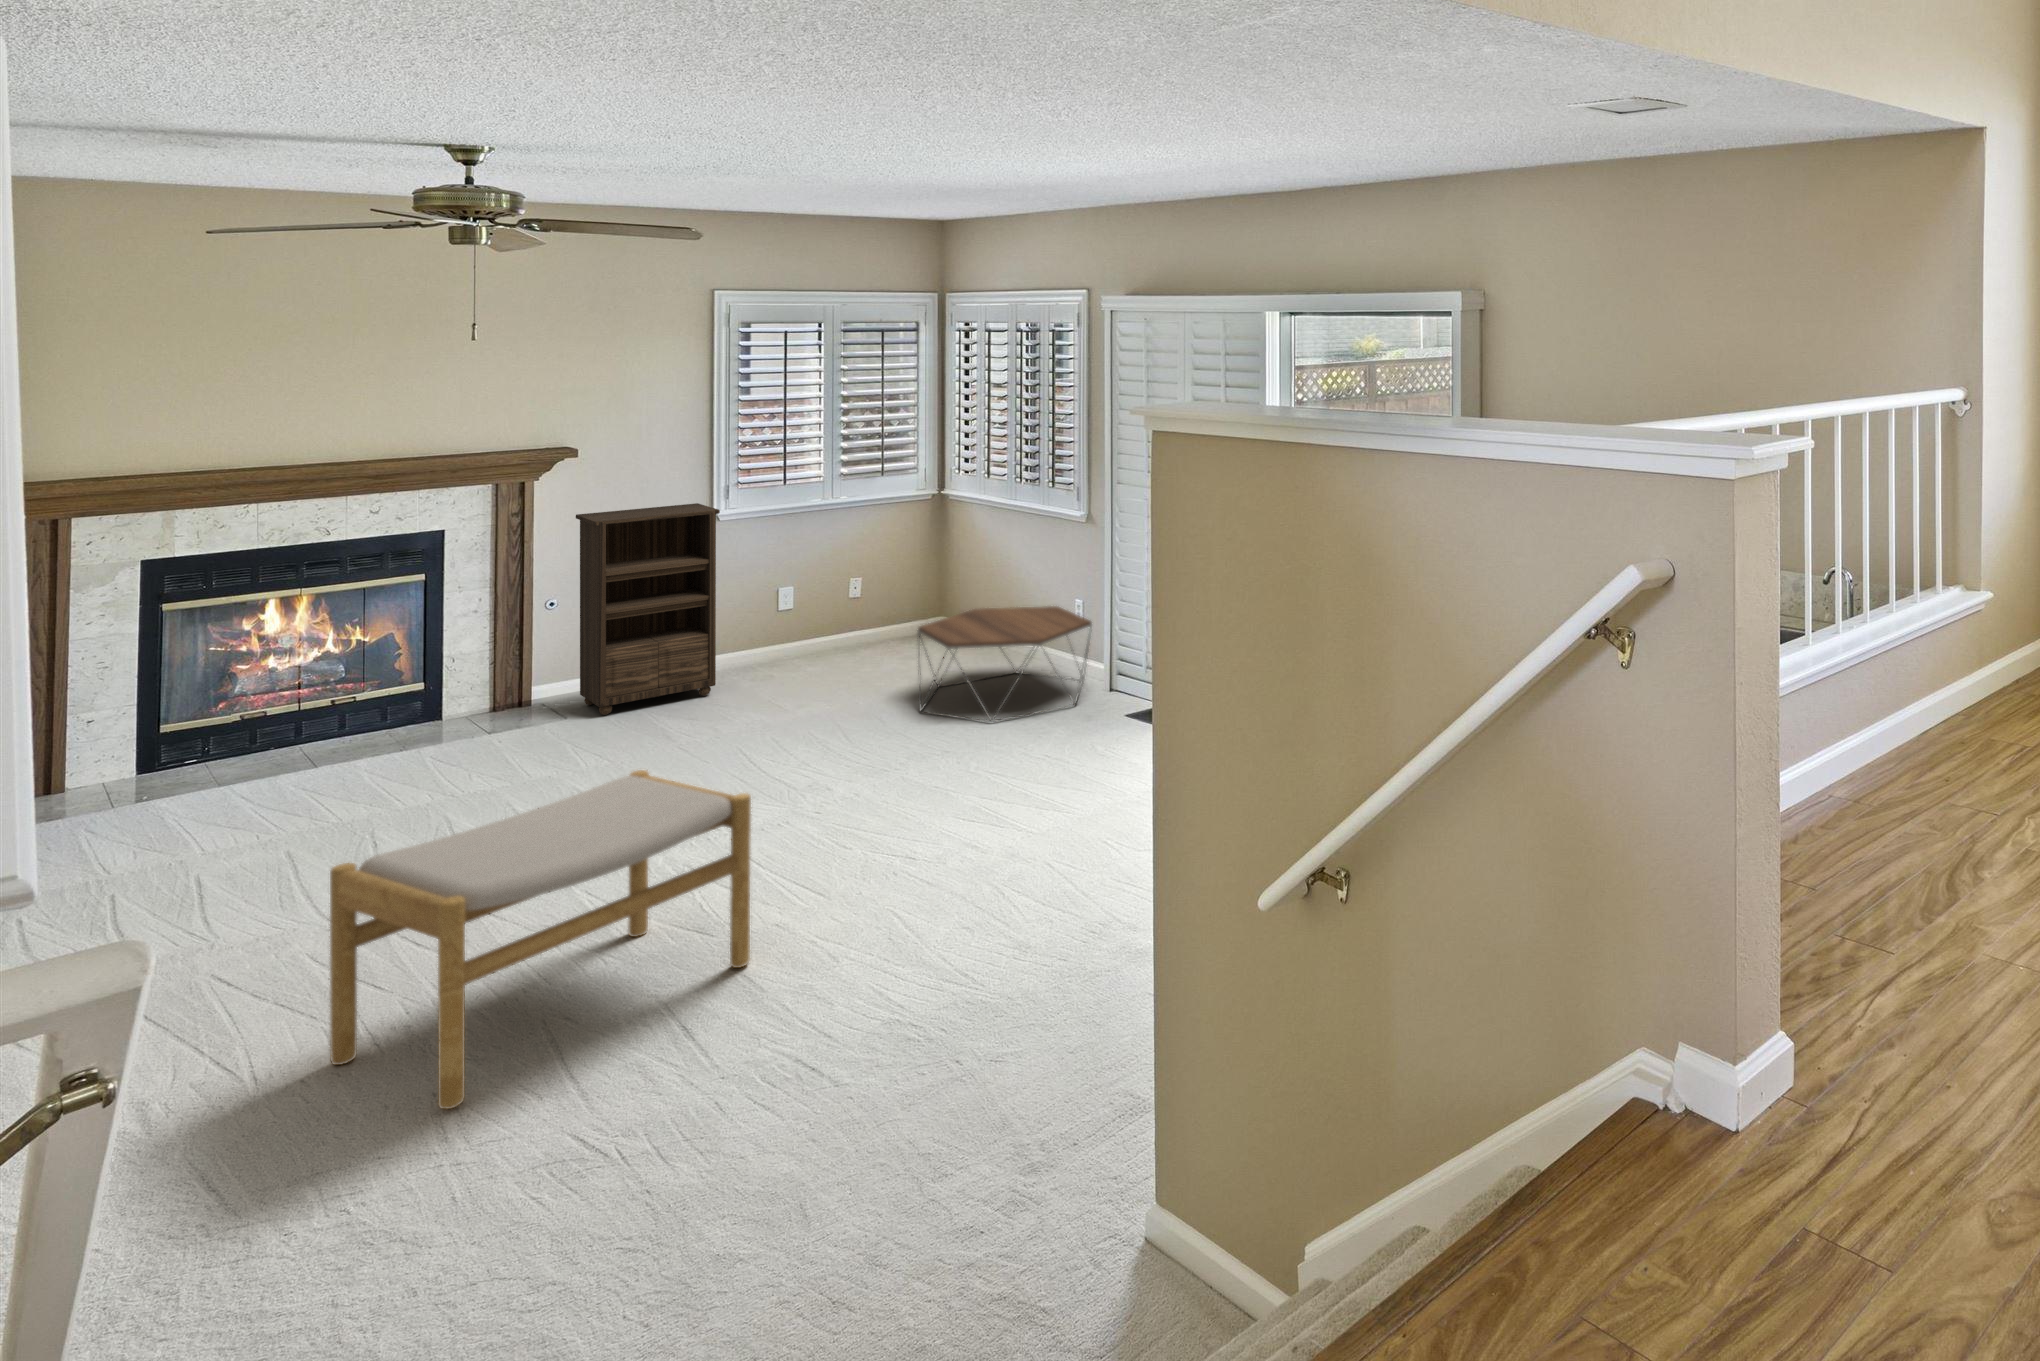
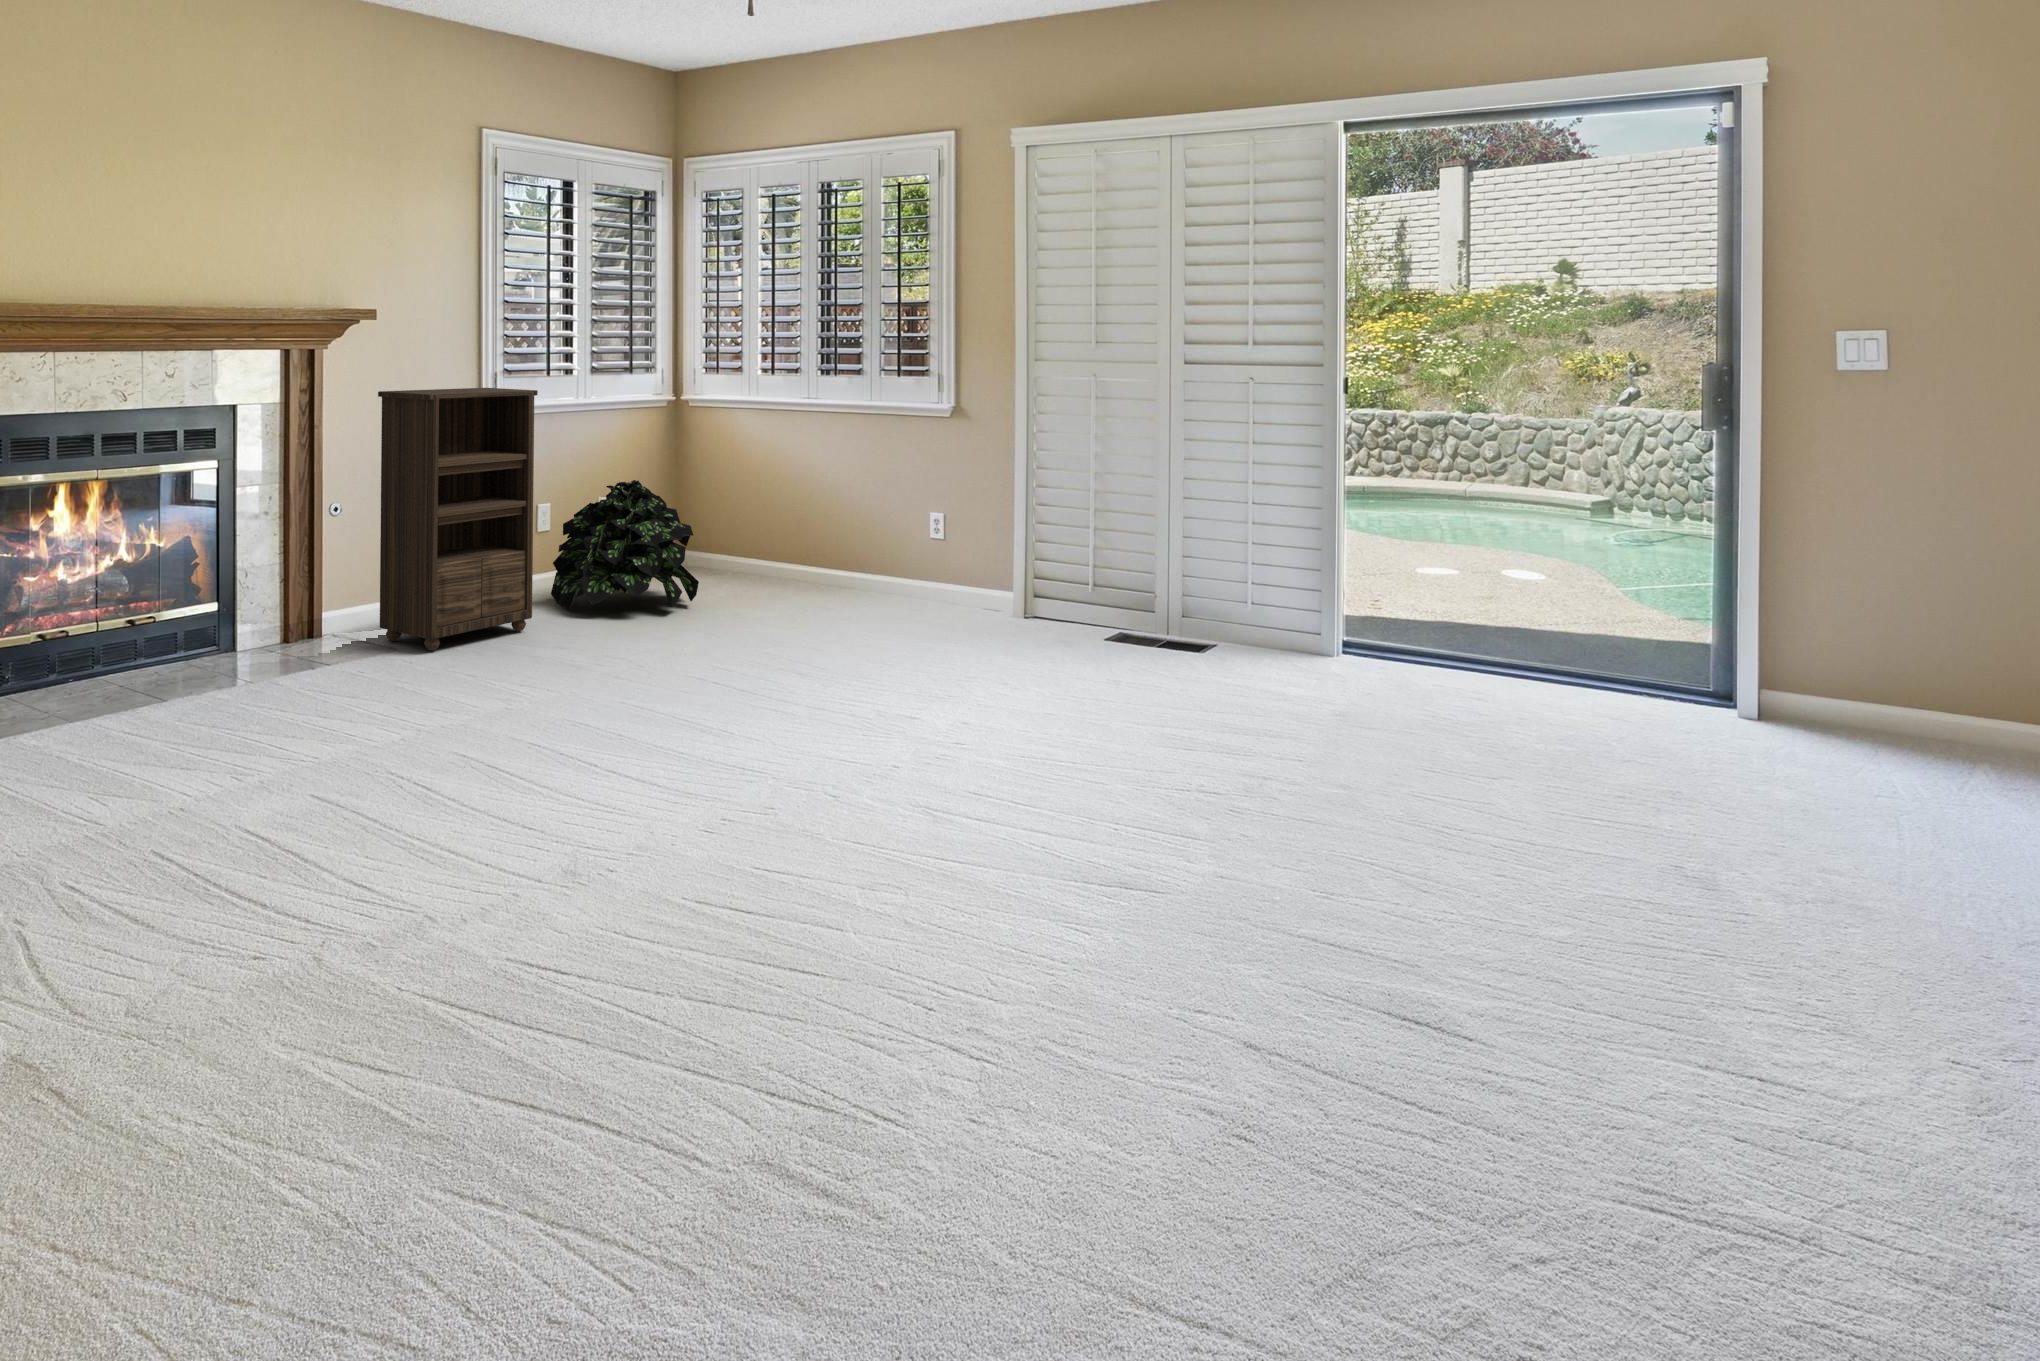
potted plant: none [773,569,900,675] -> present [551,480,699,610]
coffee table: present [918,606,1092,722] -> none [785,523,994,655]
footstool: present [330,770,751,1109] -> none [832,654,1195,1154]

